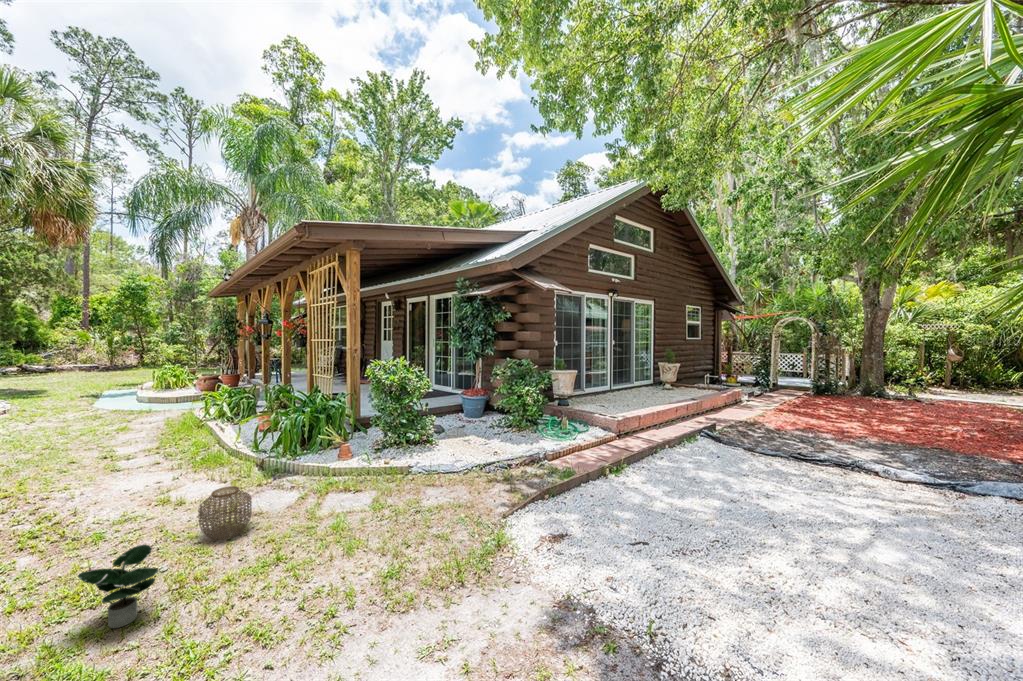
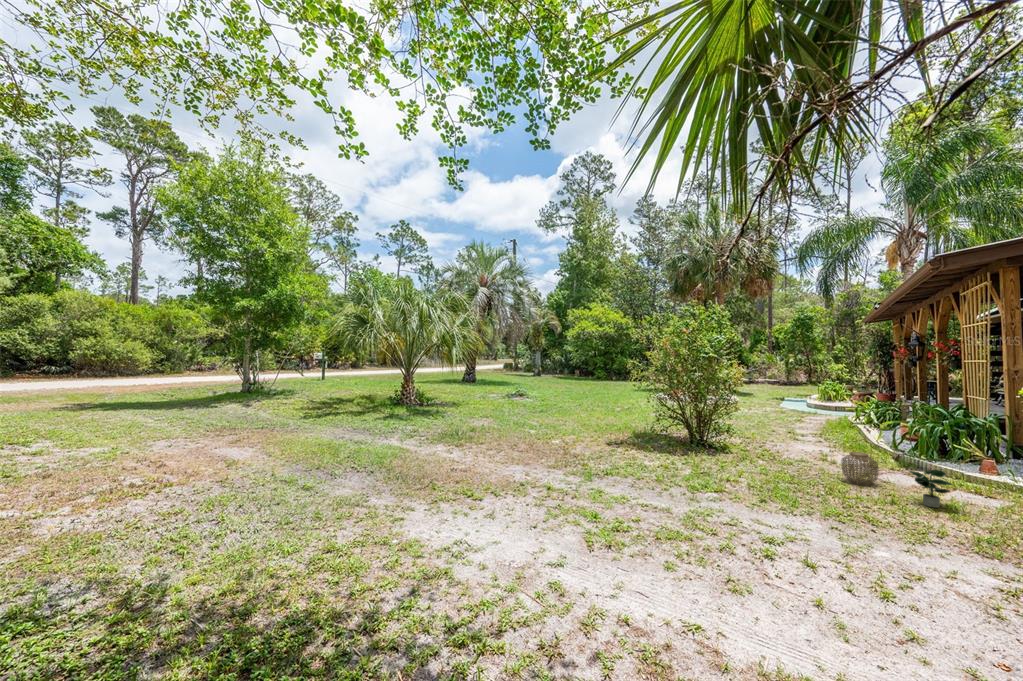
potted plant: present [78,544,158,628] -> present [909,470,953,508]

